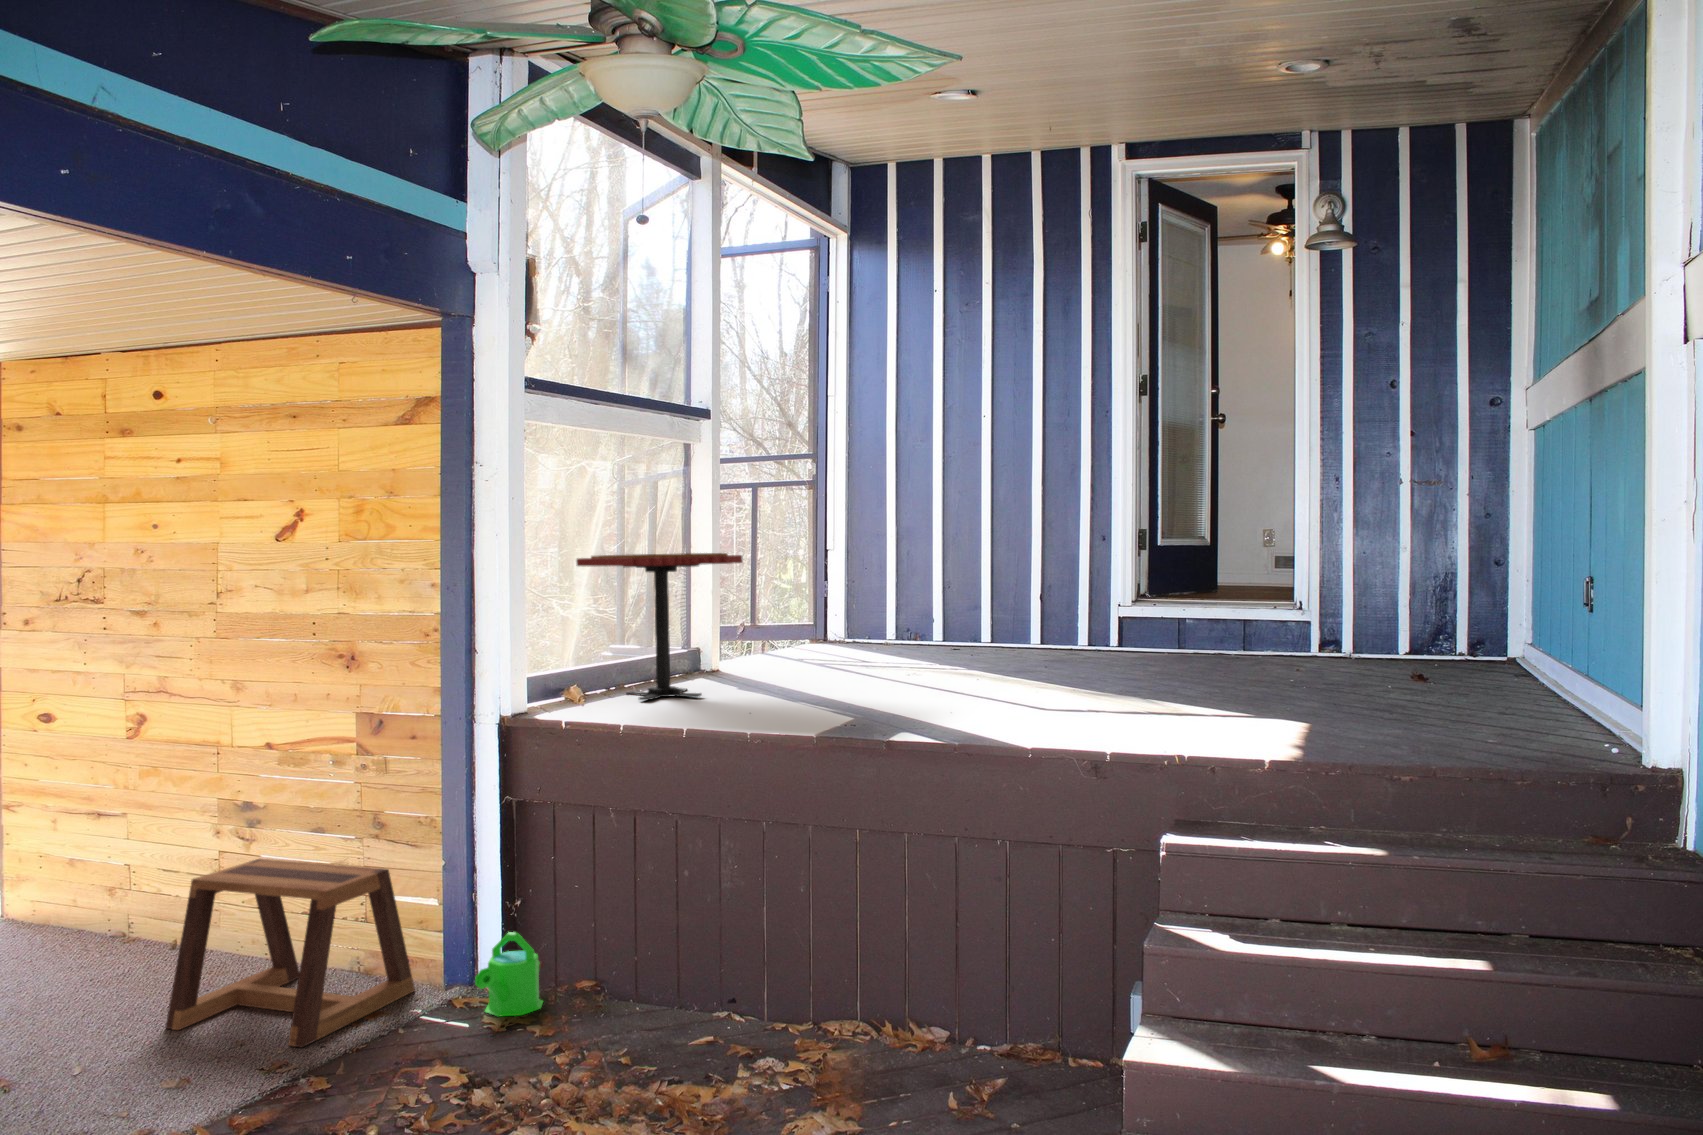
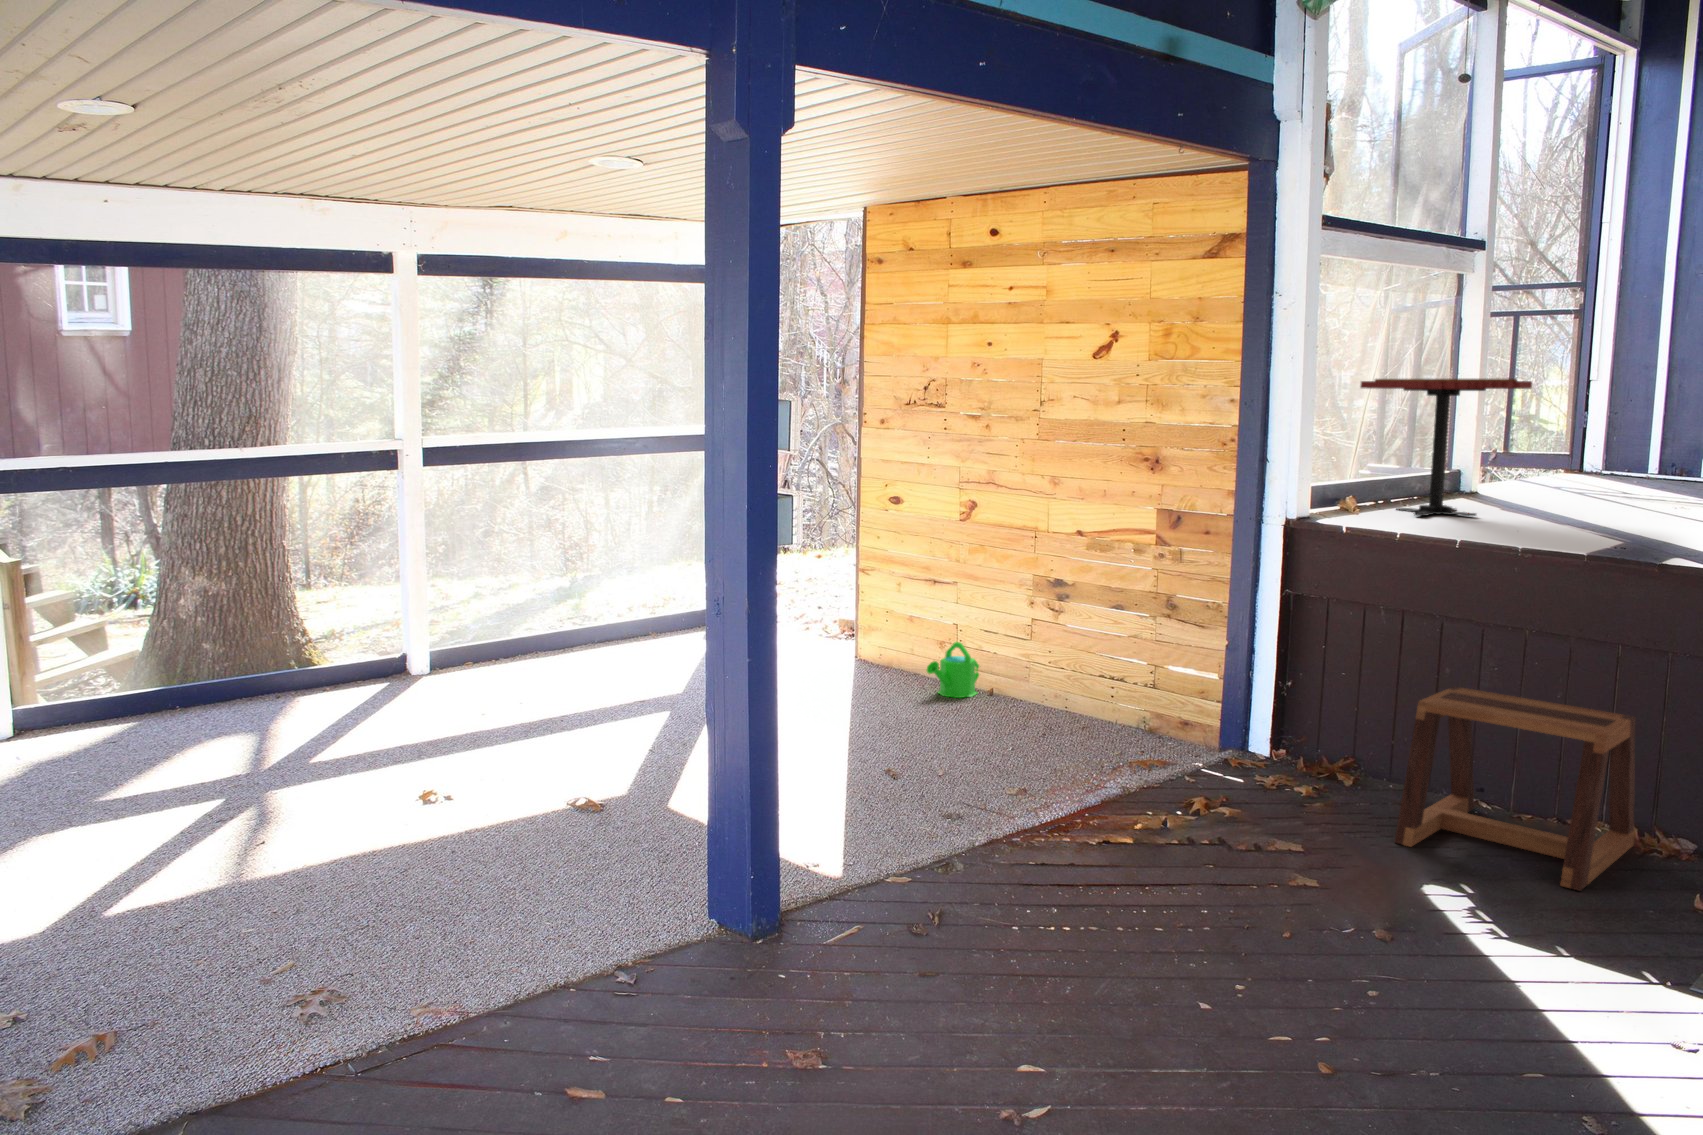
stool: present [166,859,415,1047] -> present [1394,687,1636,891]
watering can: present [475,932,544,1016] -> present [927,642,979,698]

